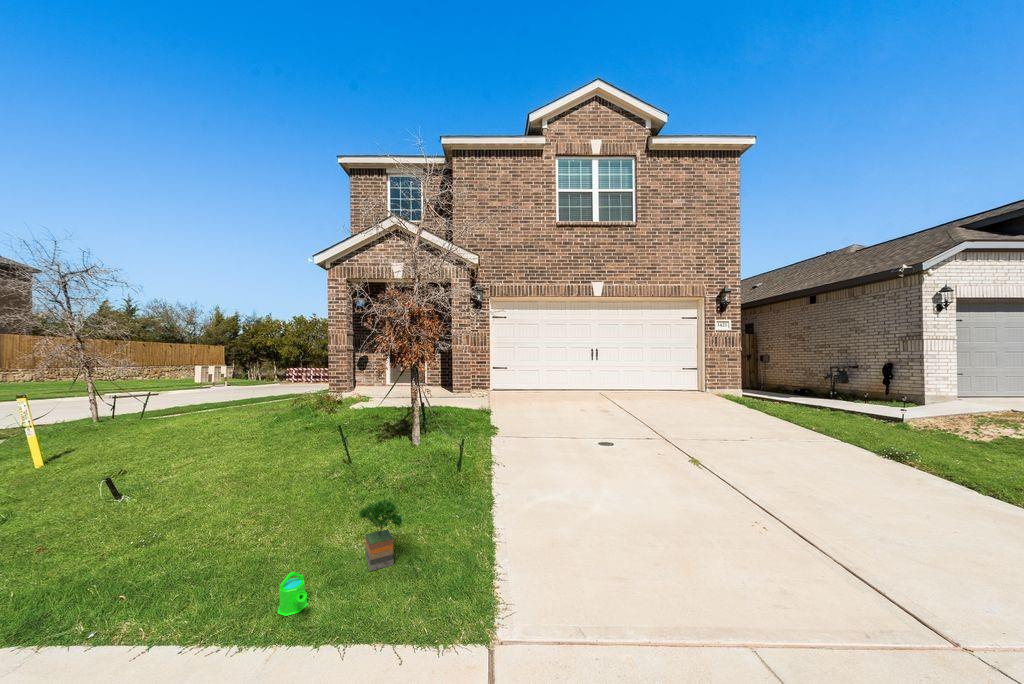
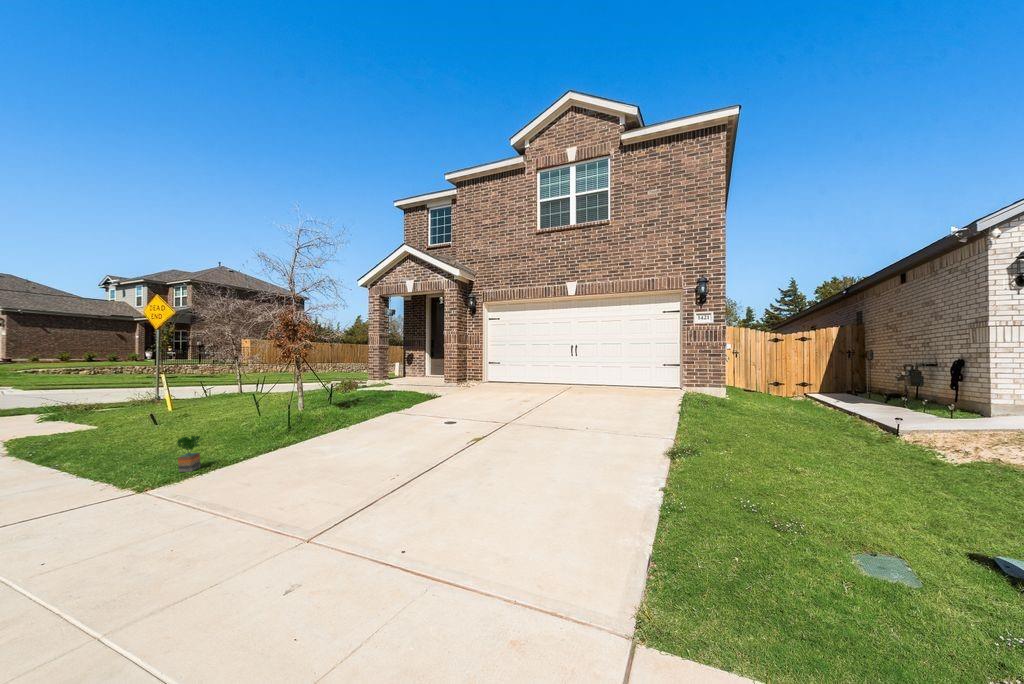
watering can: present [278,571,307,616] -> none [120,462,139,483]

